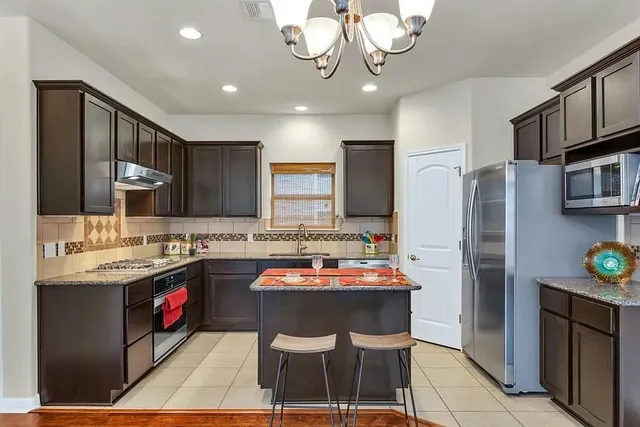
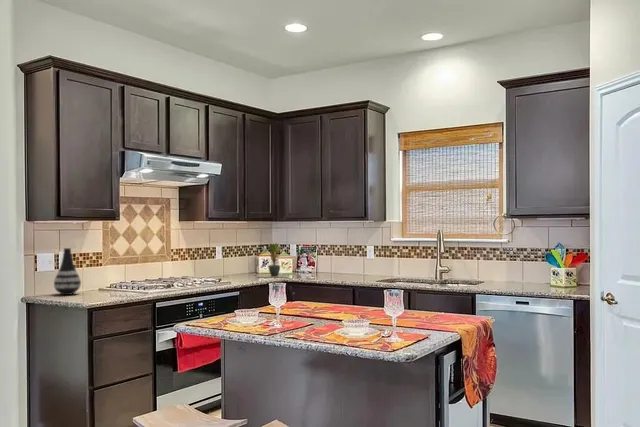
vase: none [67,237,90,276] -> present [54,248,81,295]

